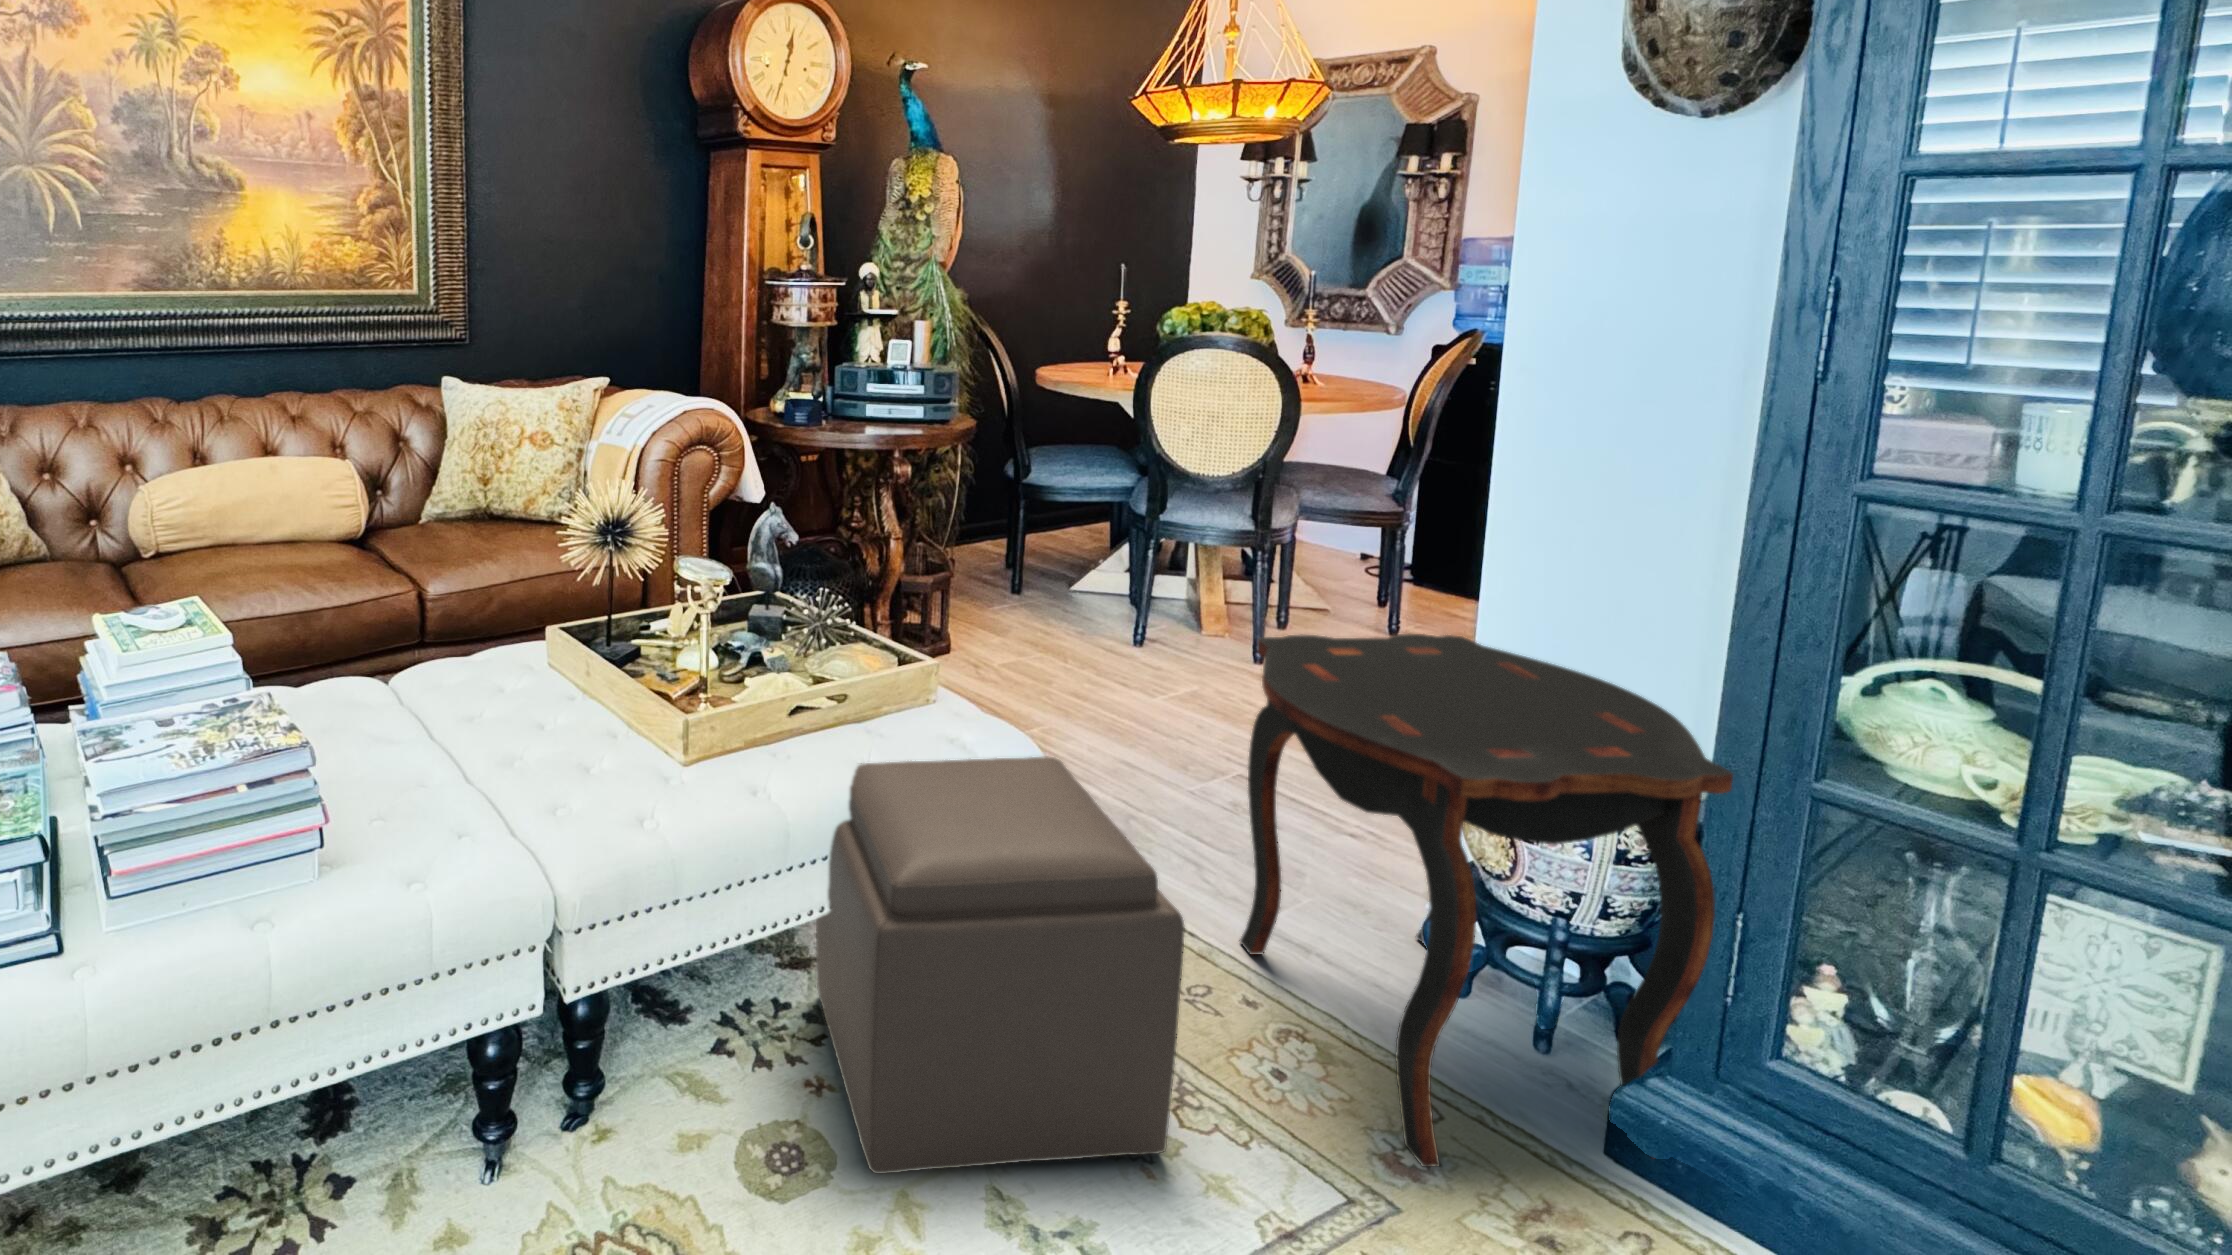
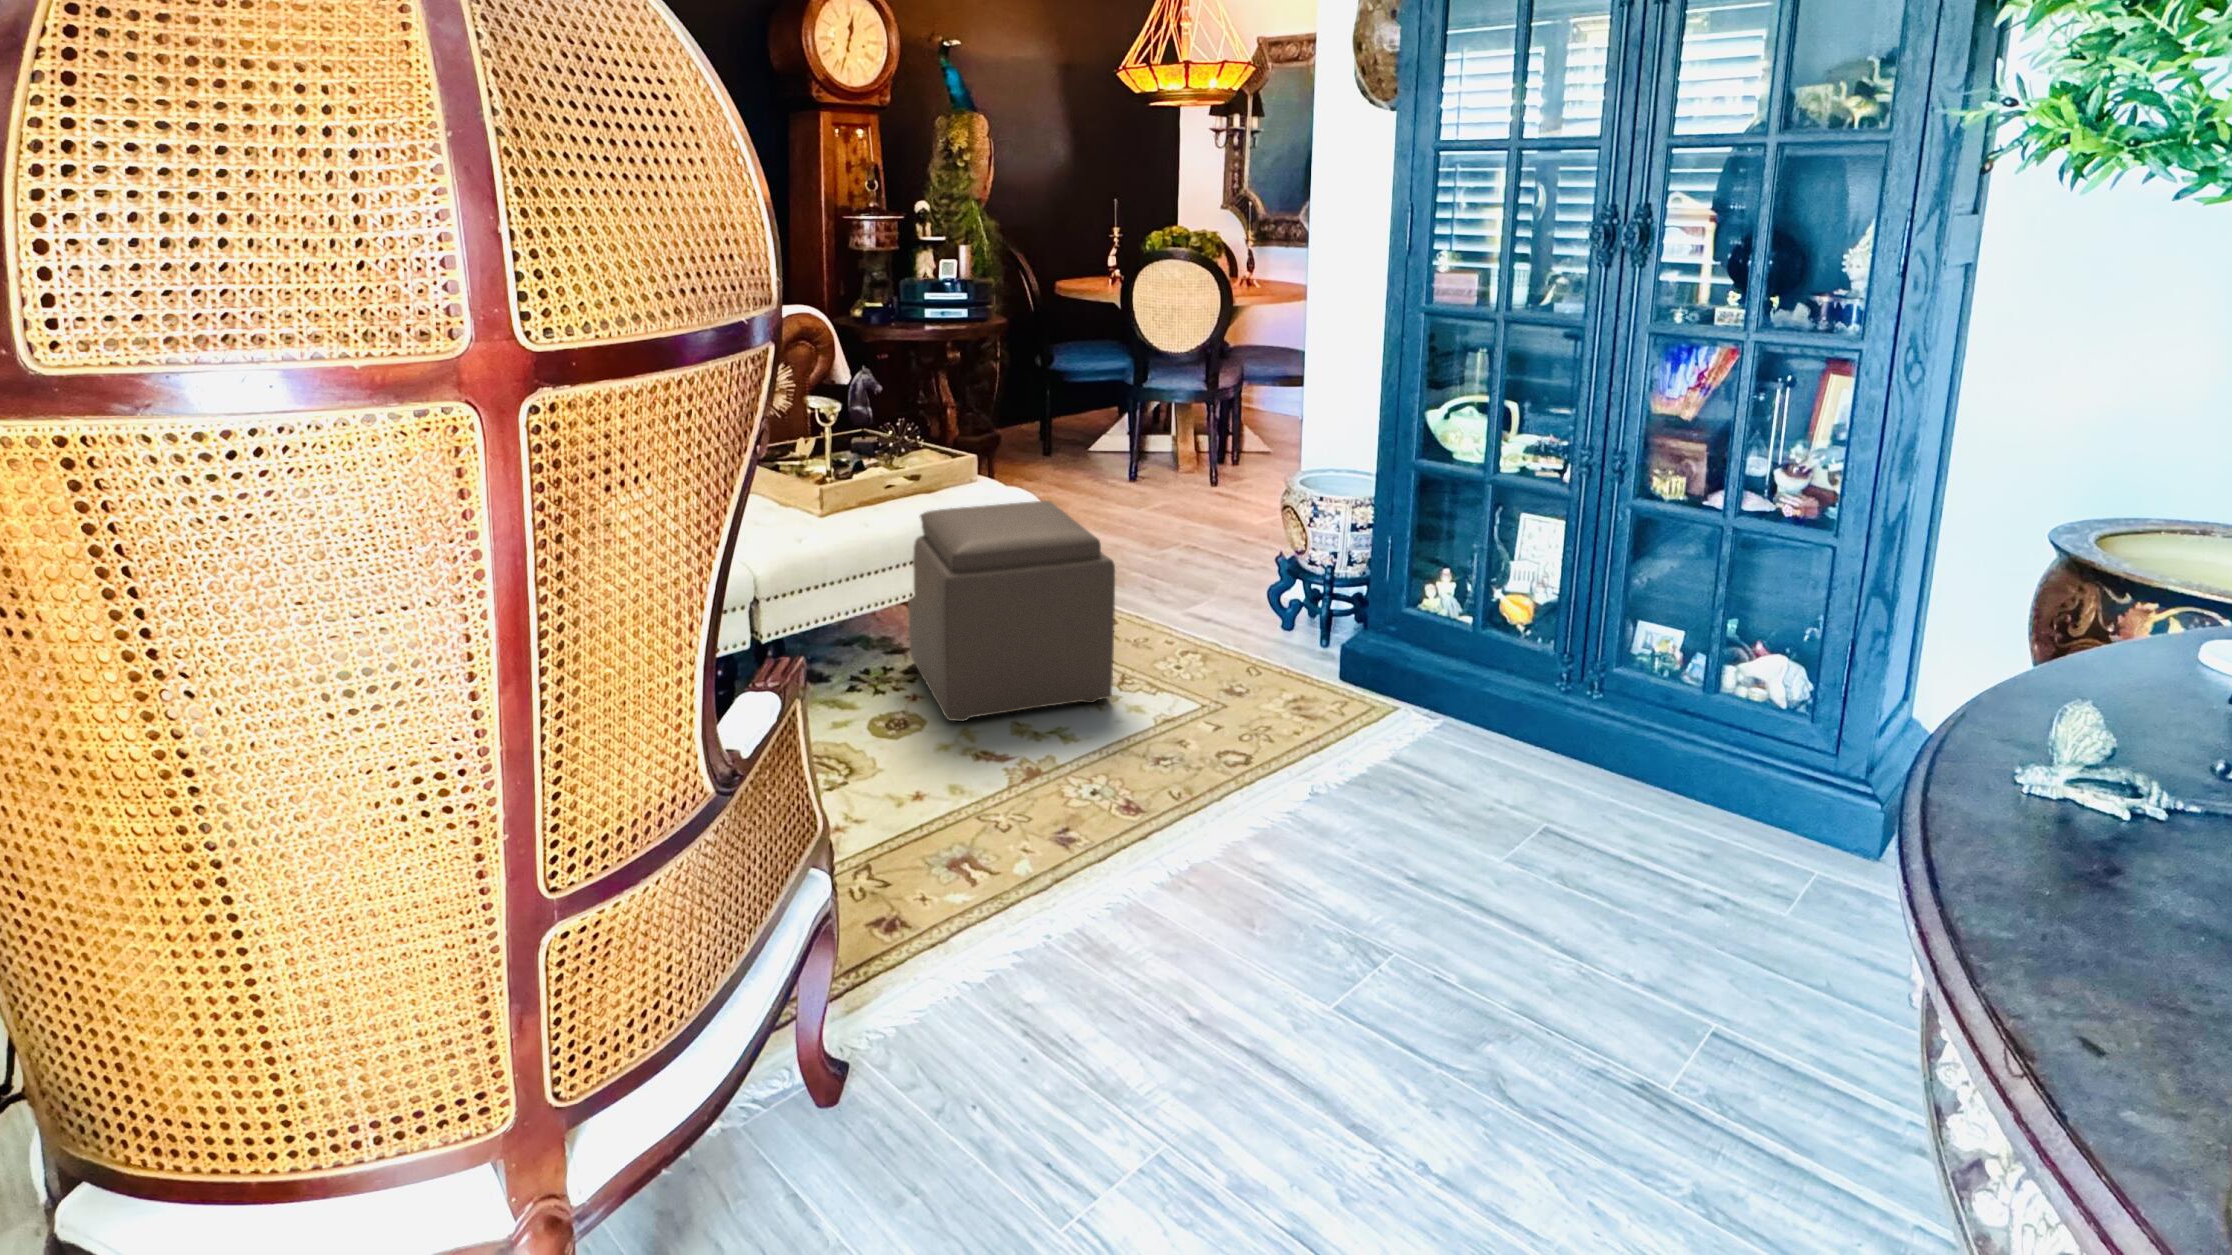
side table: present [1239,634,1733,1167] -> none [1169,422,1389,692]

